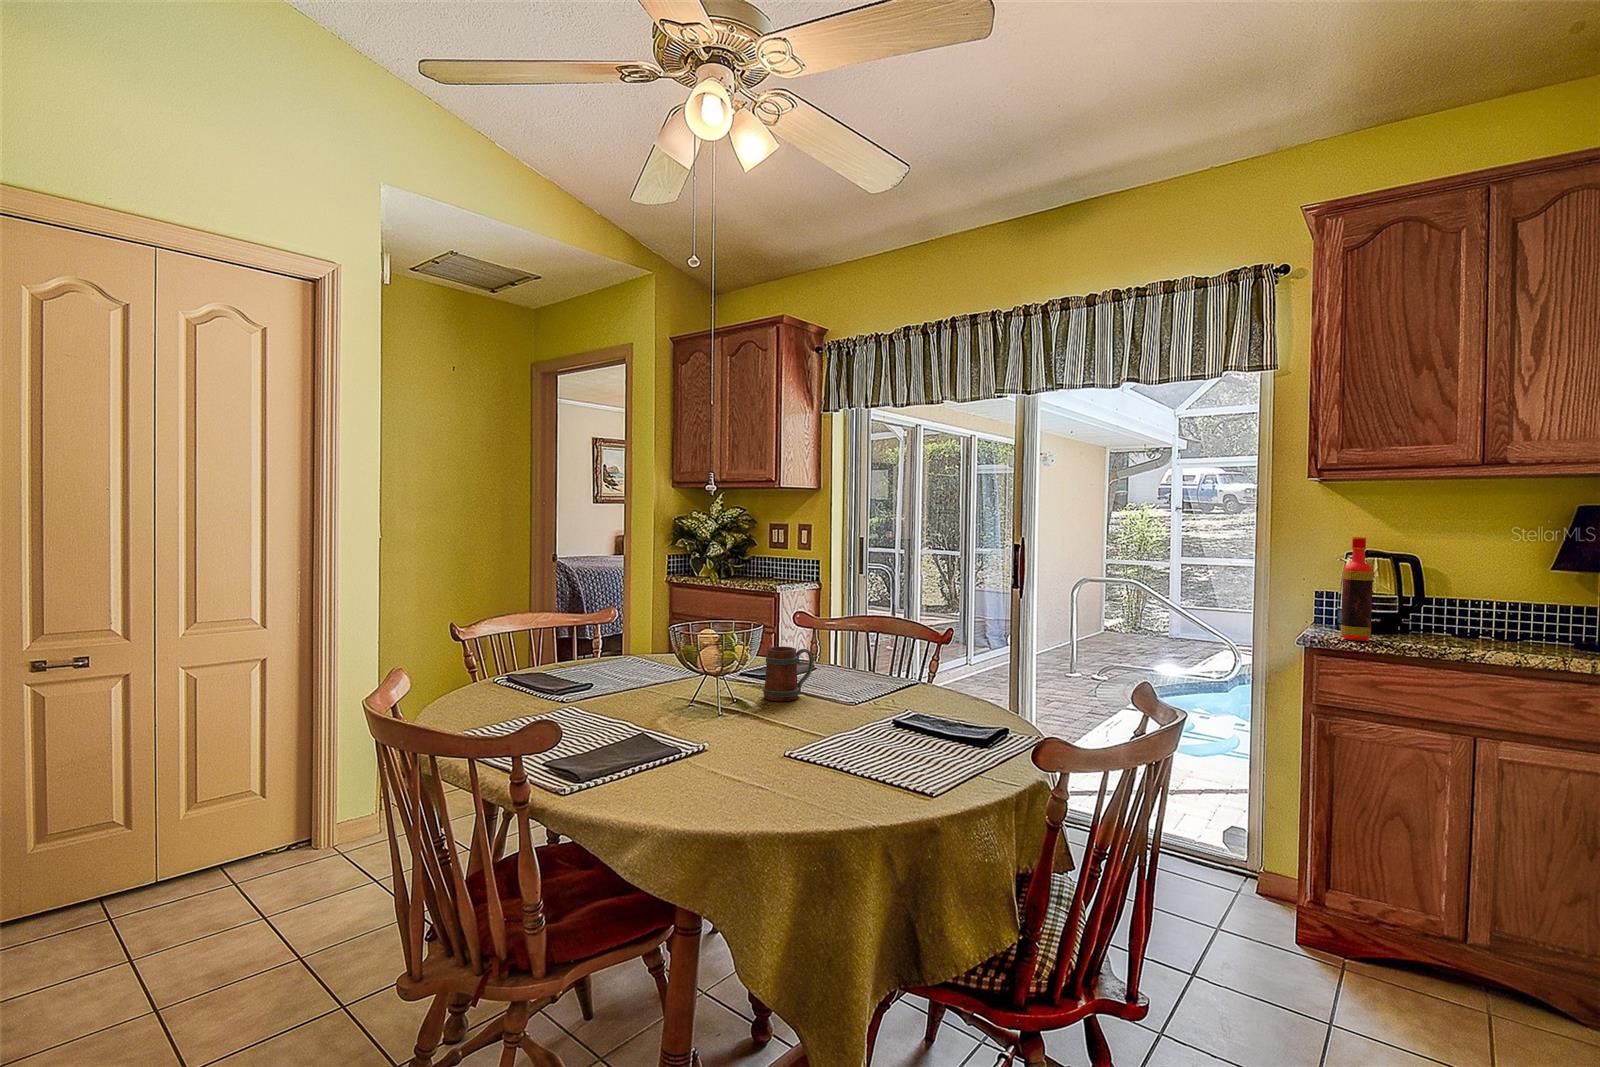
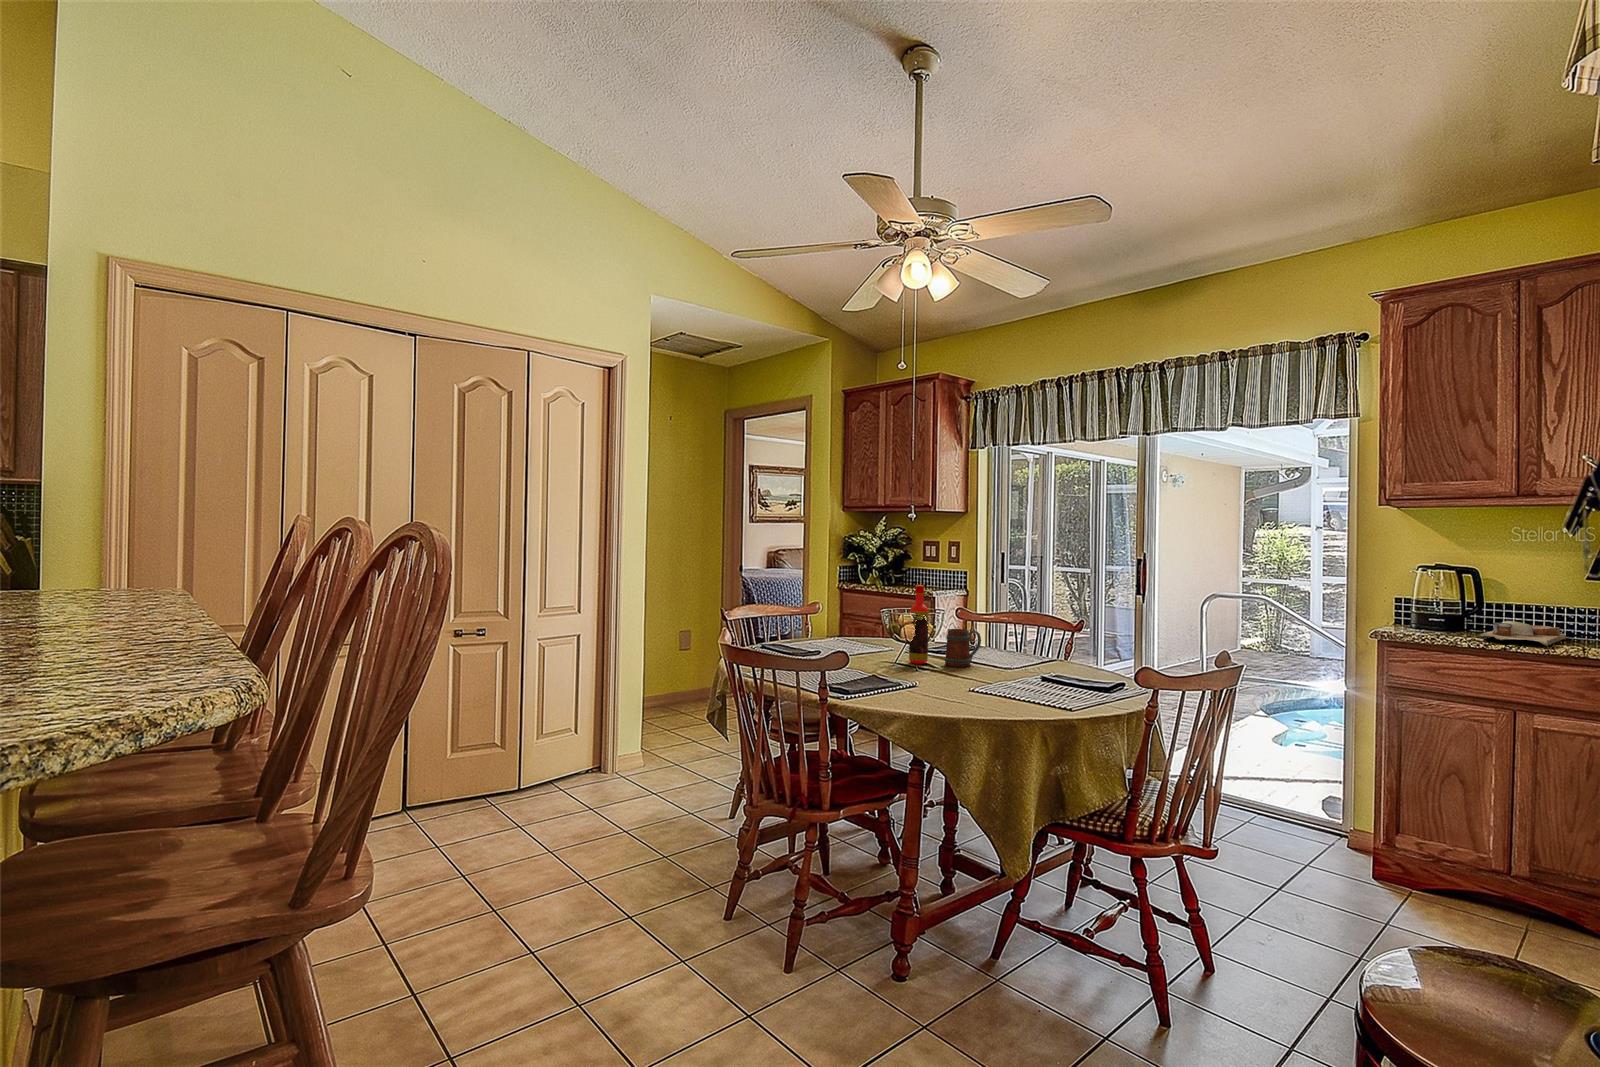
bottle: present [1341,537,1373,641] -> present [909,585,929,664]
cutting board: none [1434,622,1525,658] -> present [1478,621,1566,646]

